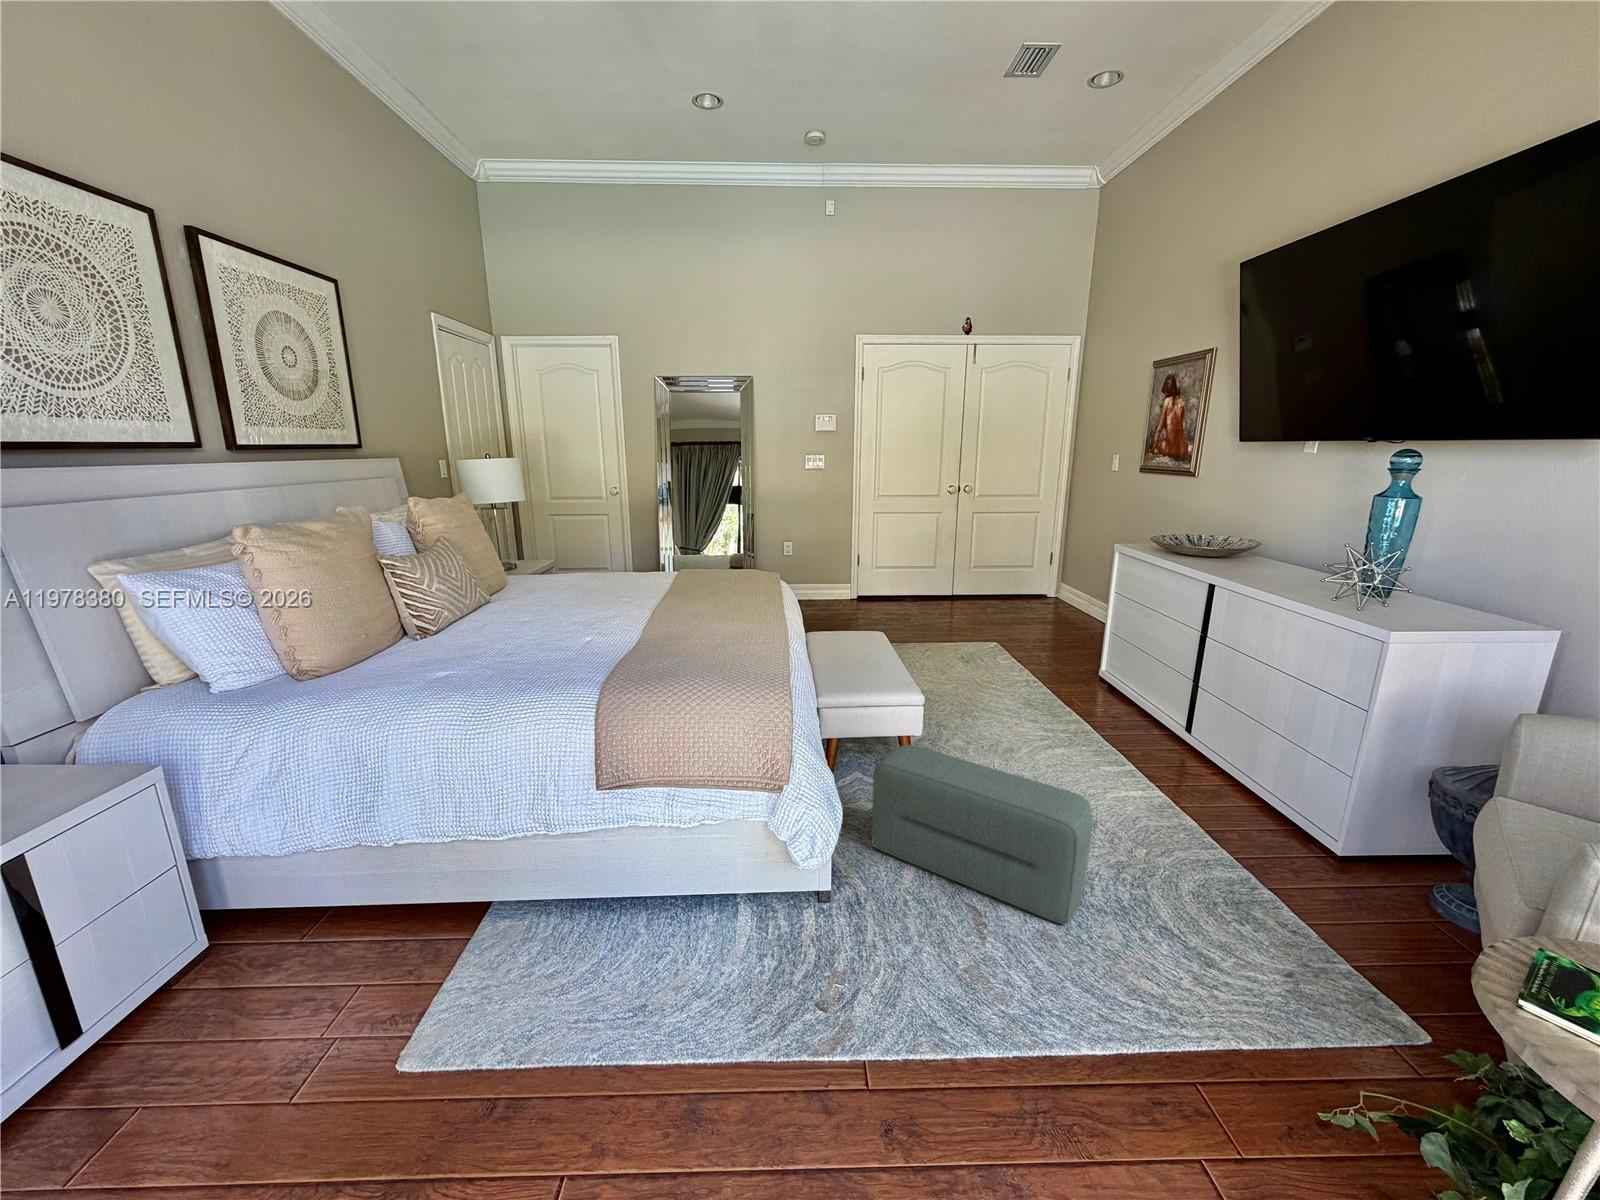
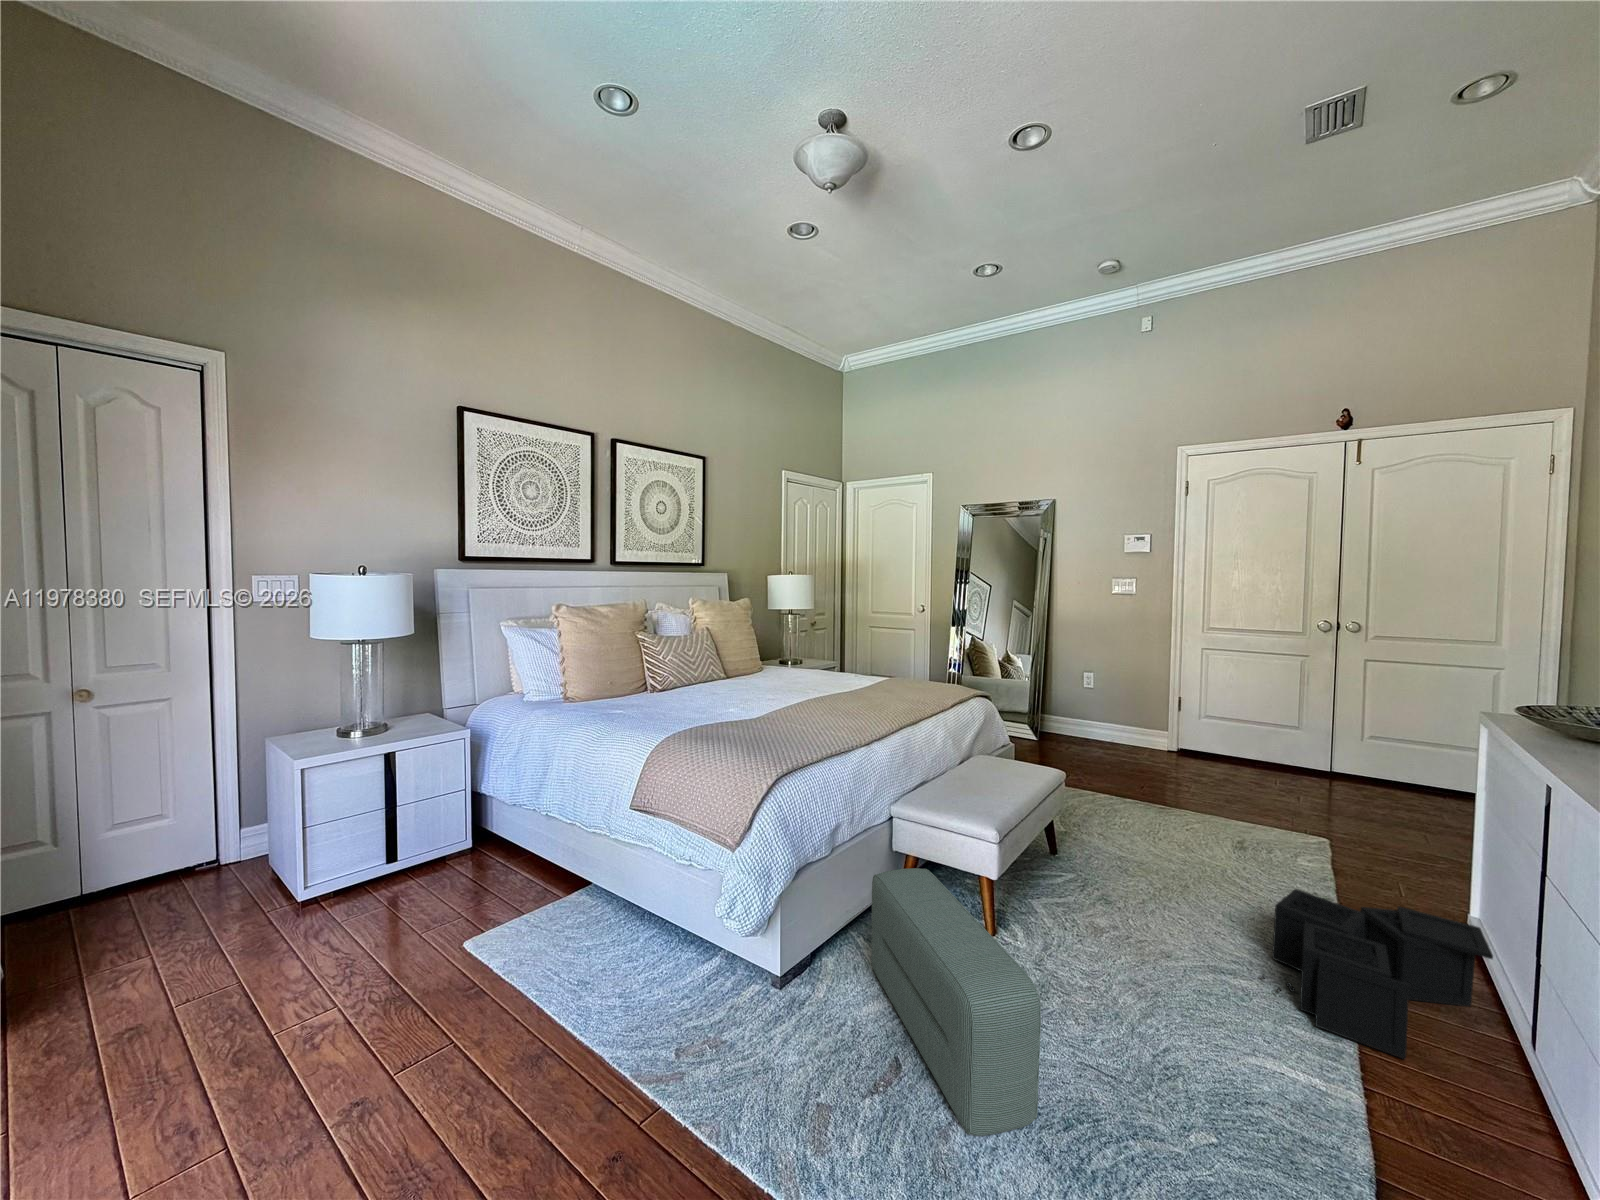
storage bin: none [1054,675,1163,762] -> present [1262,889,1493,1059]

